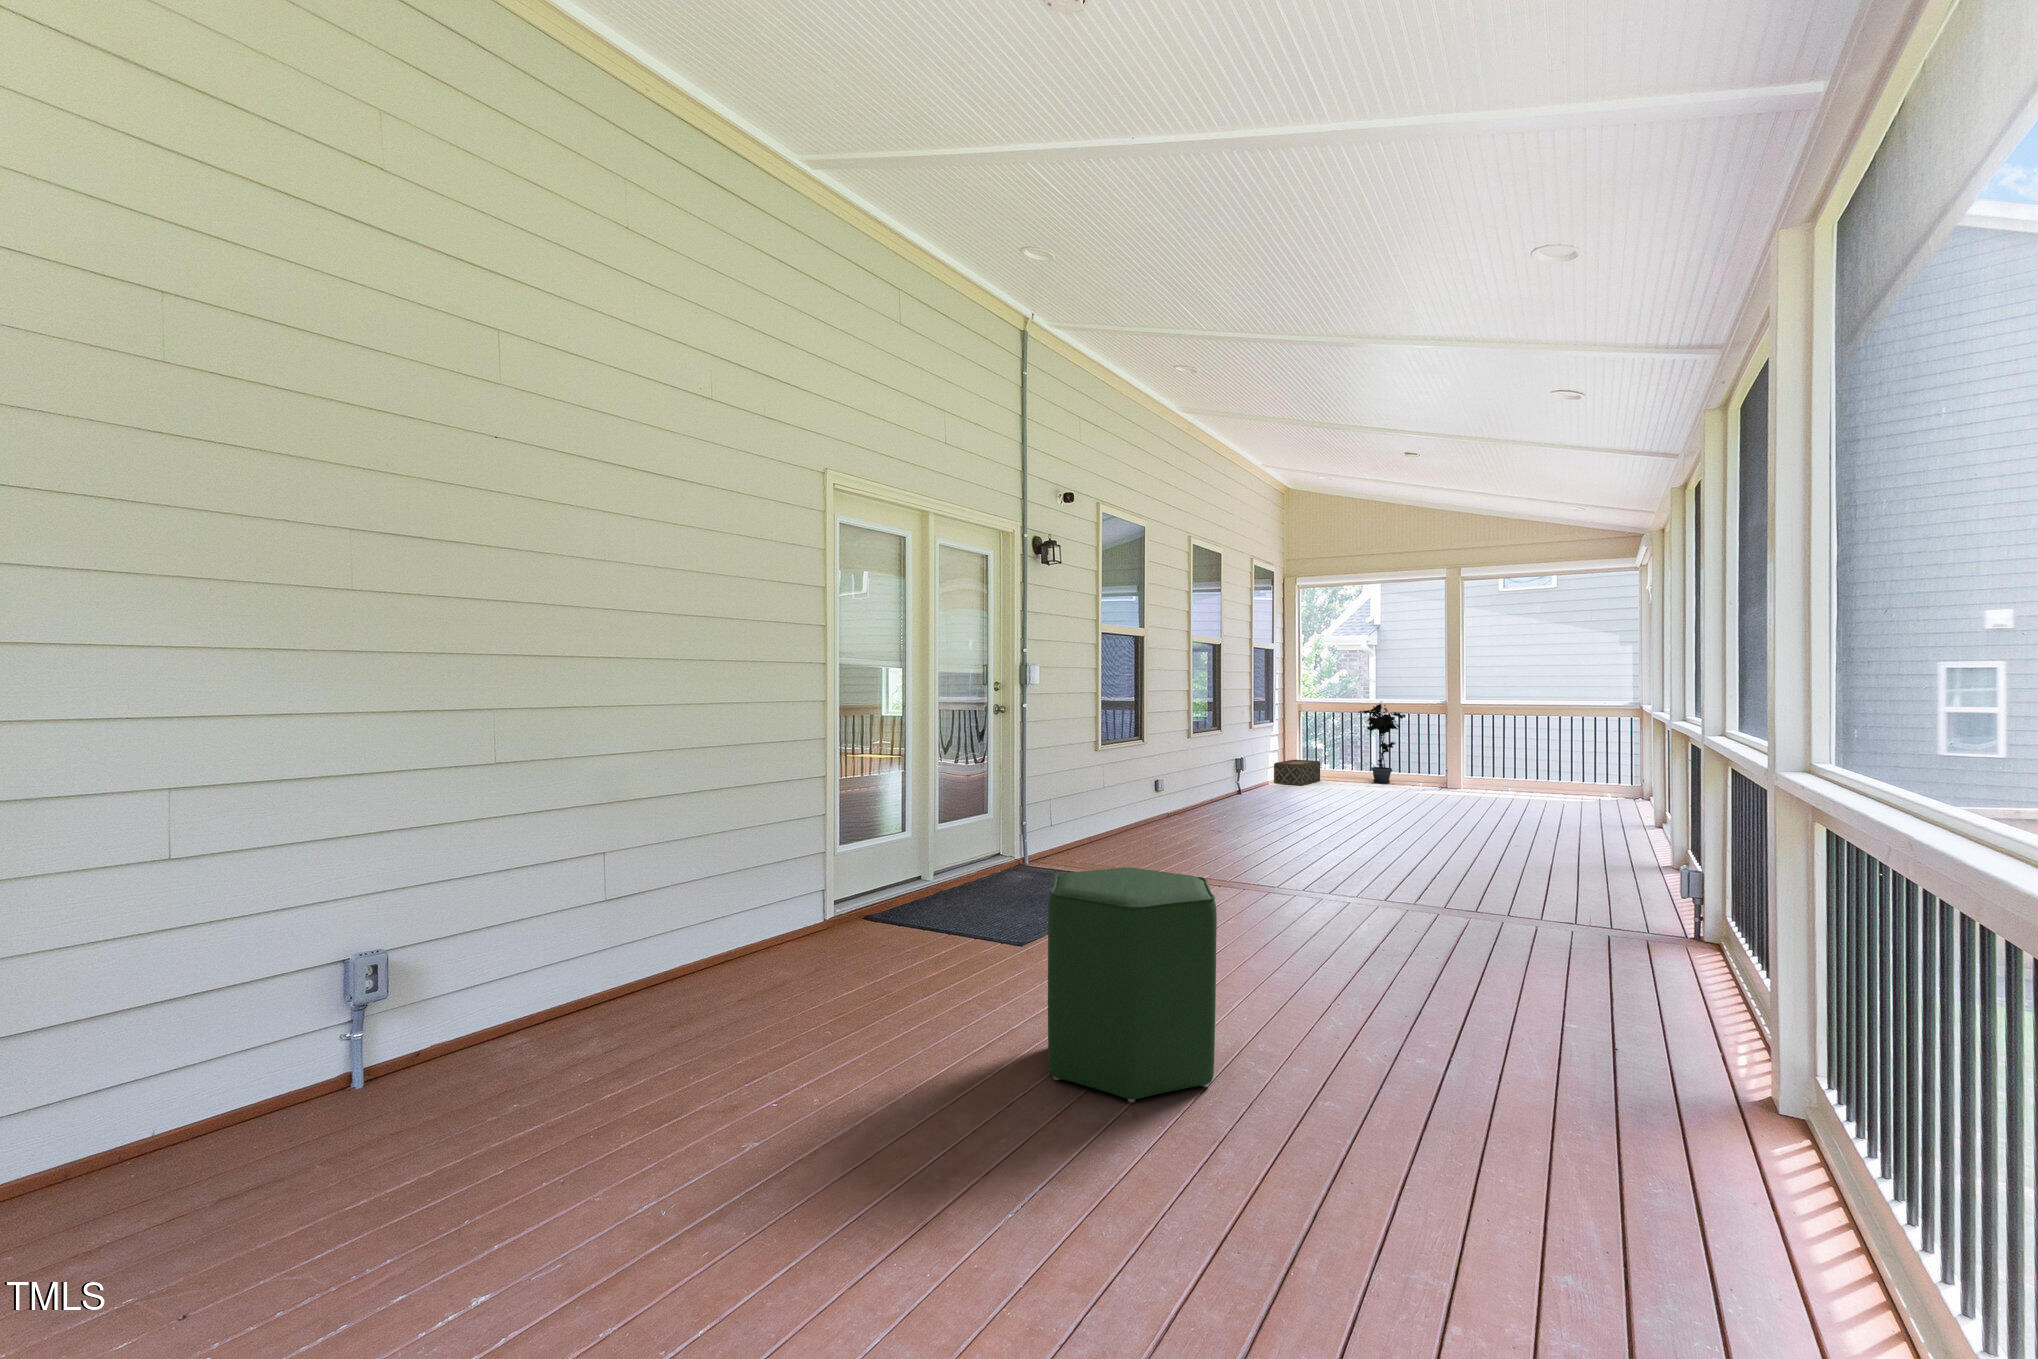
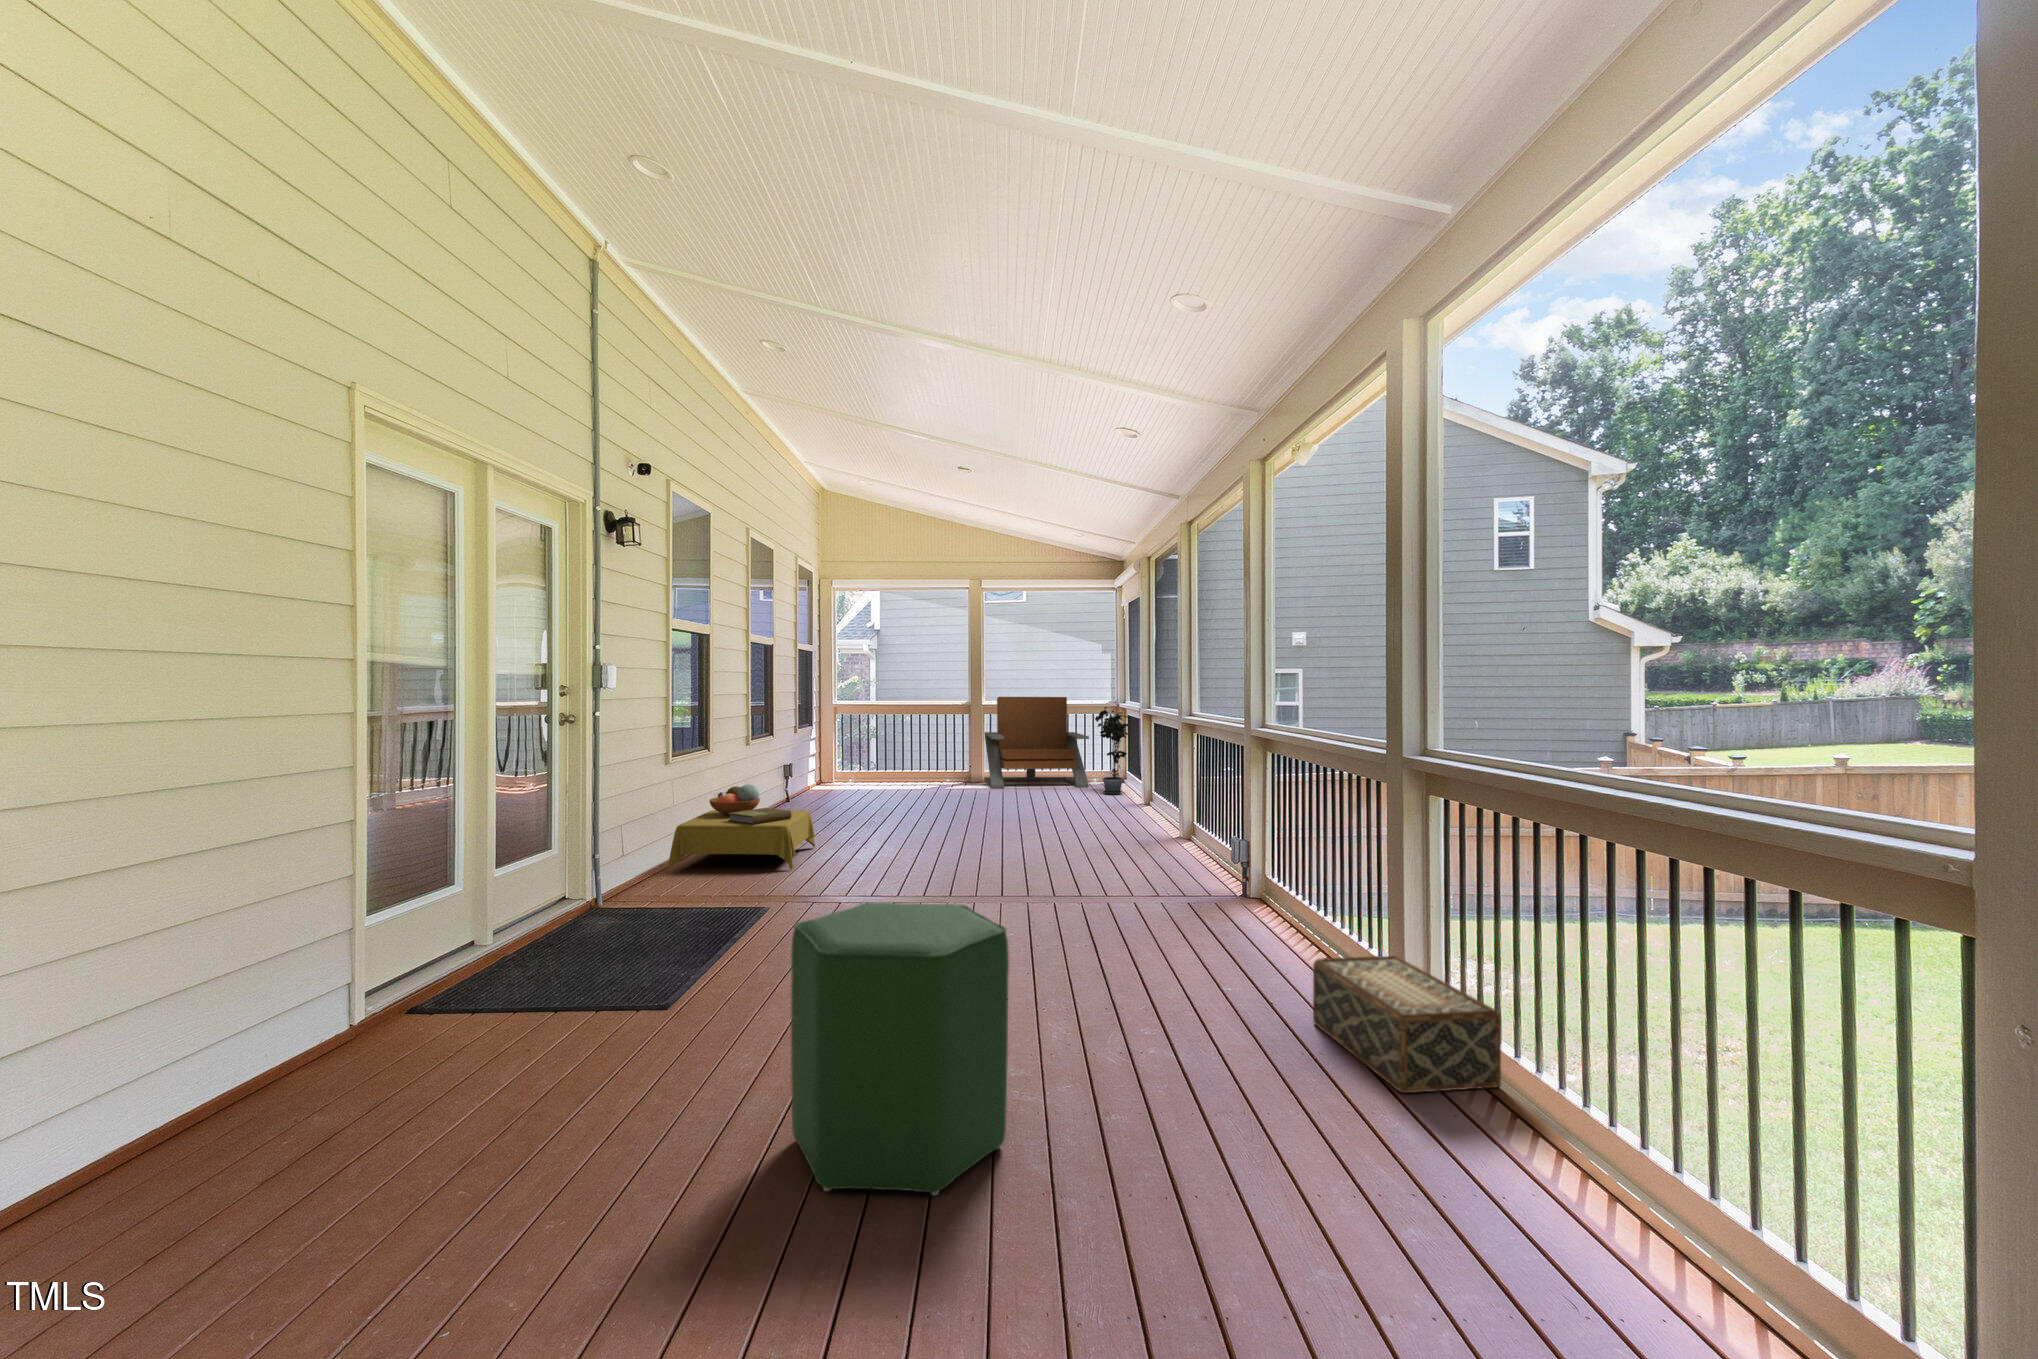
lounge chair: none [1467,696,1596,804] -> present [984,697,1089,788]
potted plant: present [1359,702,1406,783] -> present [1095,707,1131,795]
woven basket: present [1274,760,1320,785] -> present [1313,956,1501,1093]
side table: none [1094,774,1232,855] -> present [668,784,815,870]

